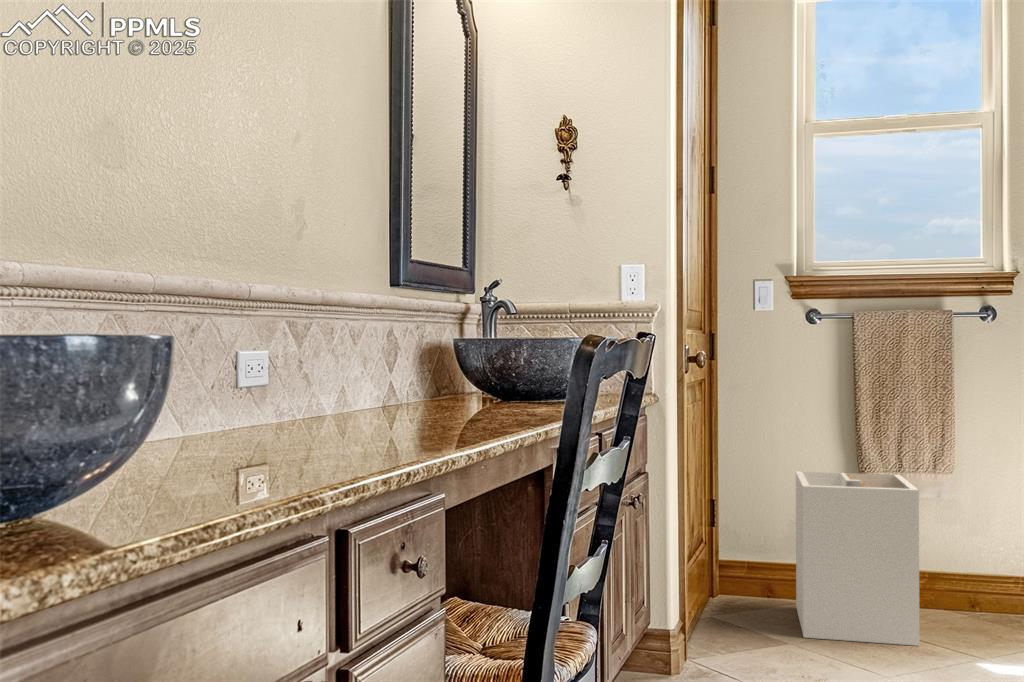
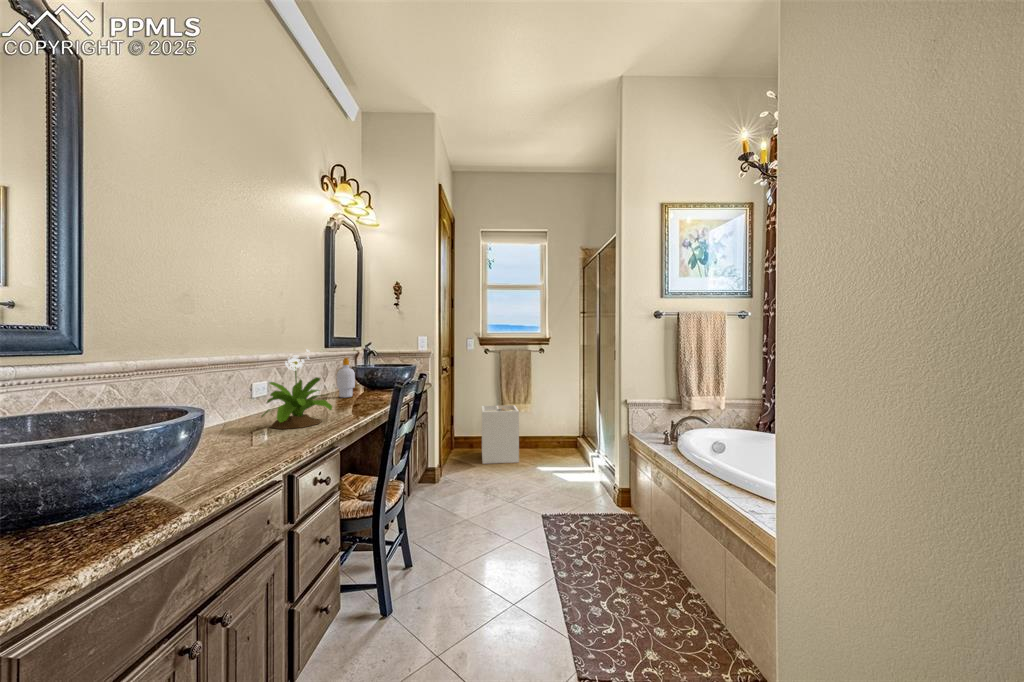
potted flower: none [247,237,418,454] -> present [261,350,332,429]
soap bottle: none [422,304,466,410] -> present [337,358,355,398]

